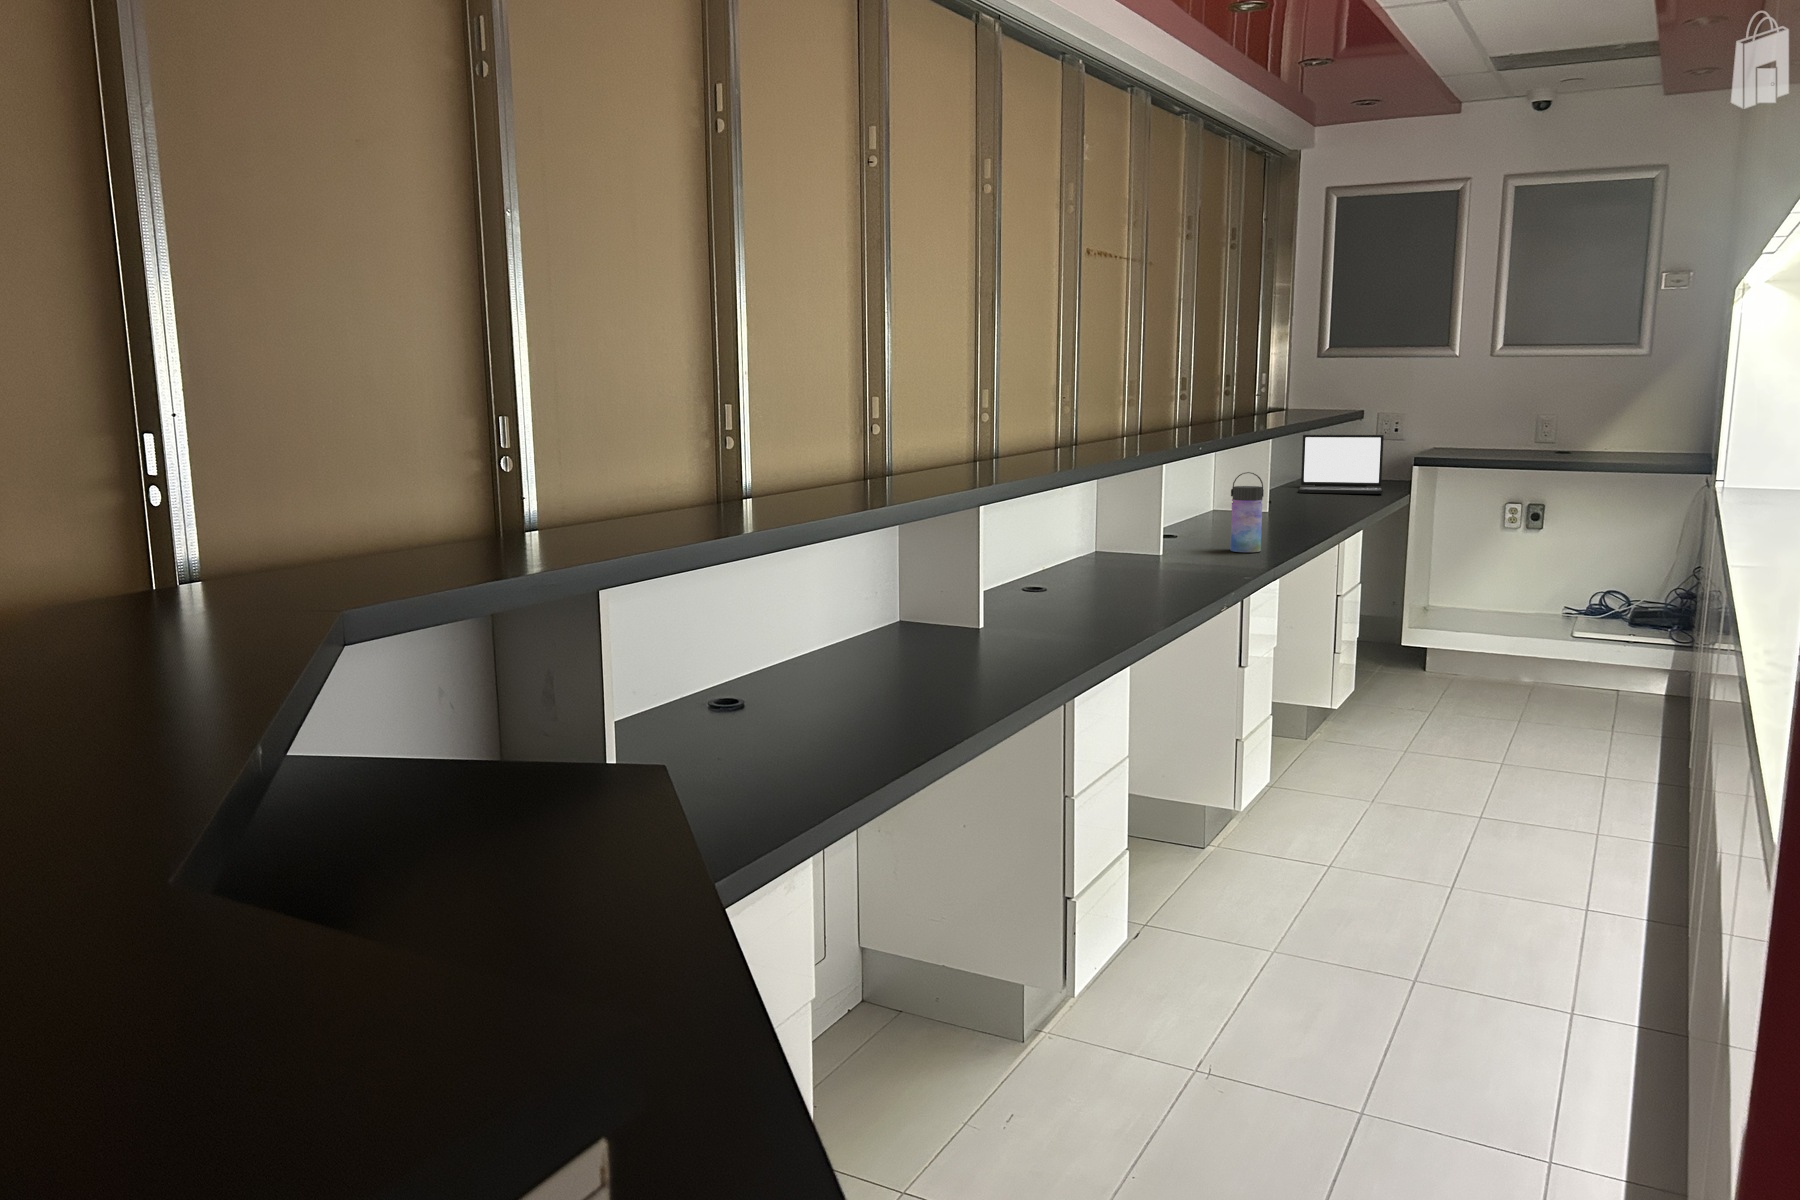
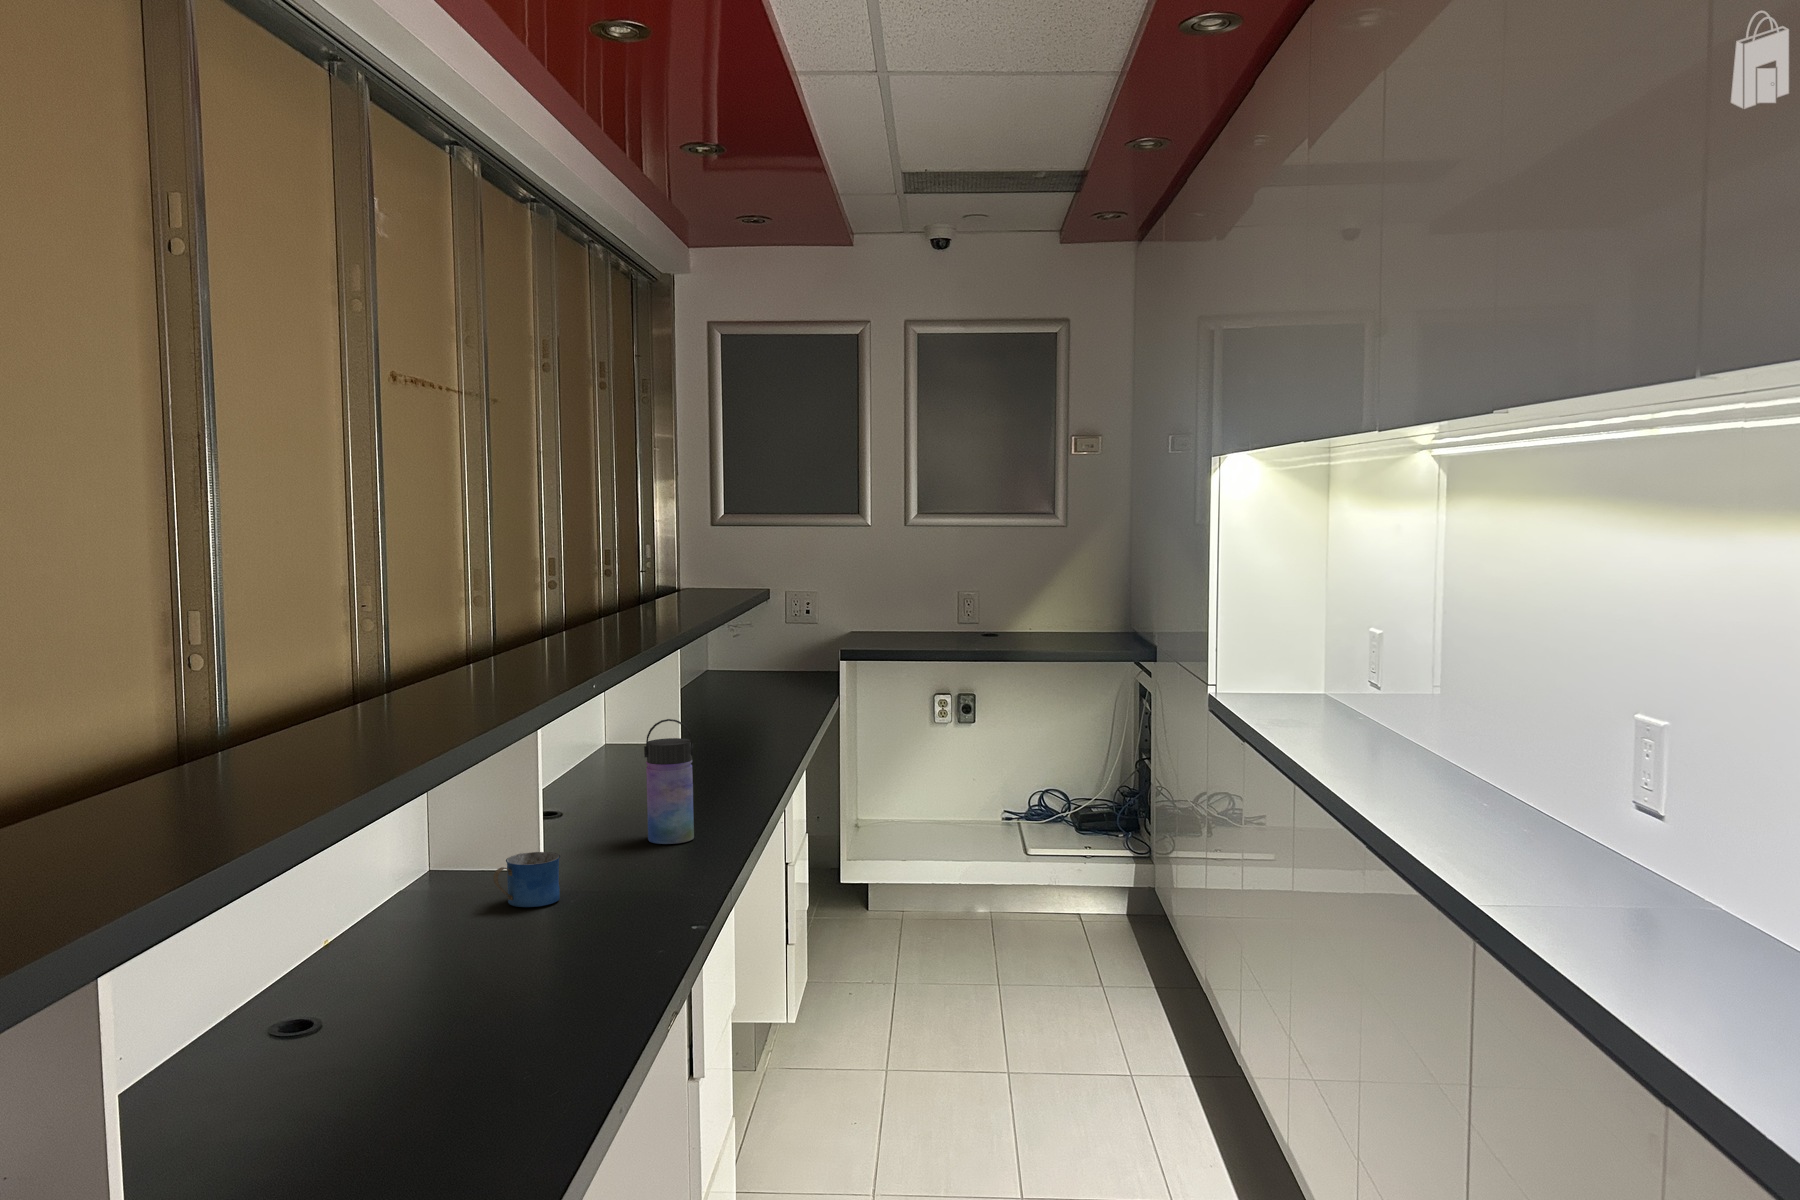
laptop: present [1299,435,1384,494] -> none [704,623,808,702]
mug: none [1132,539,1171,568] -> present [493,852,560,907]

